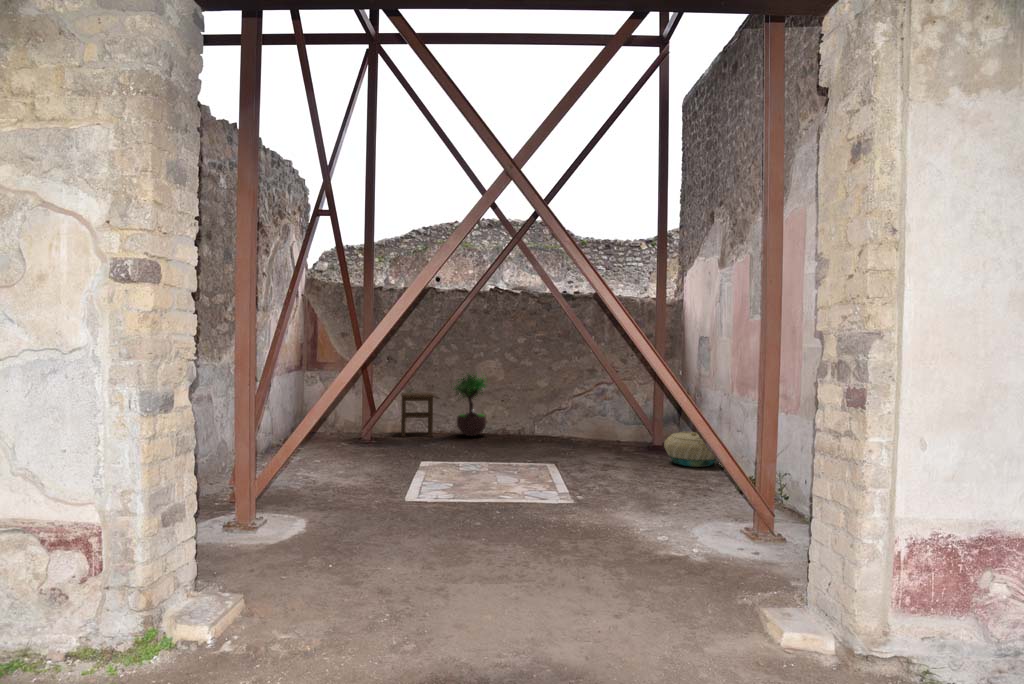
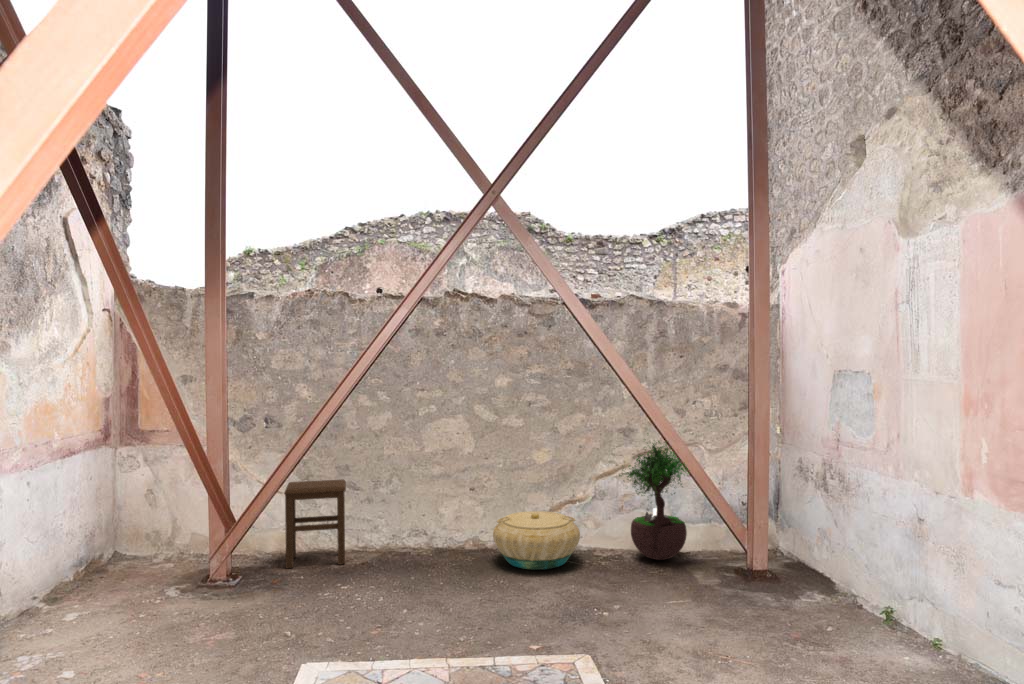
potted tree: present [453,373,486,436] -> present [619,441,689,560]
basket: present [664,432,716,467] -> present [493,511,580,570]

